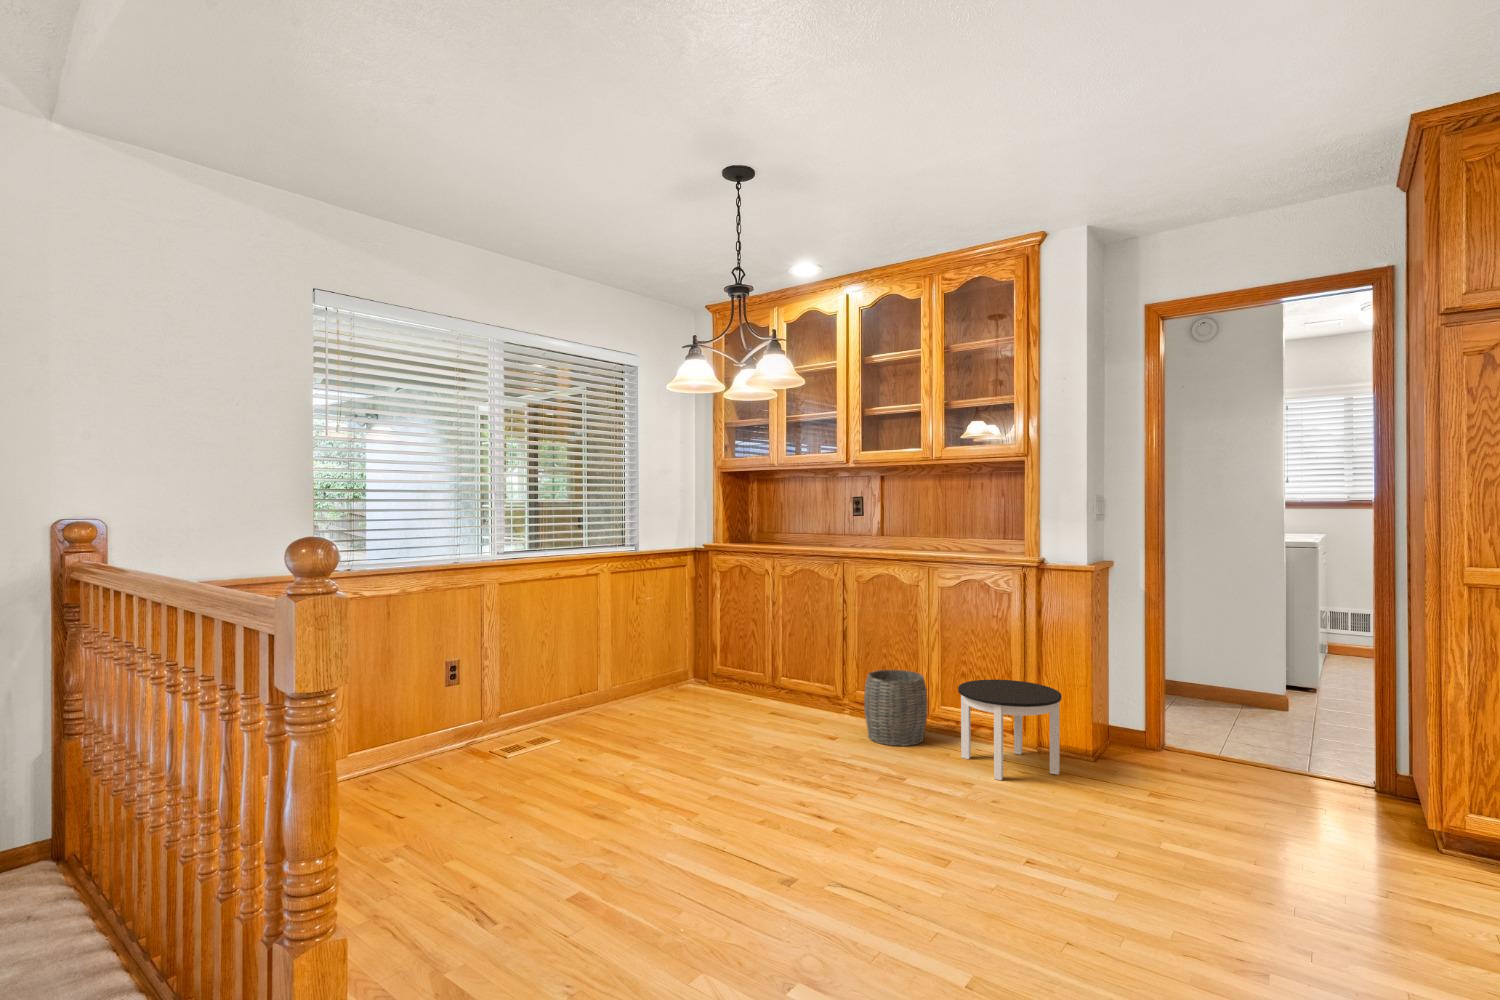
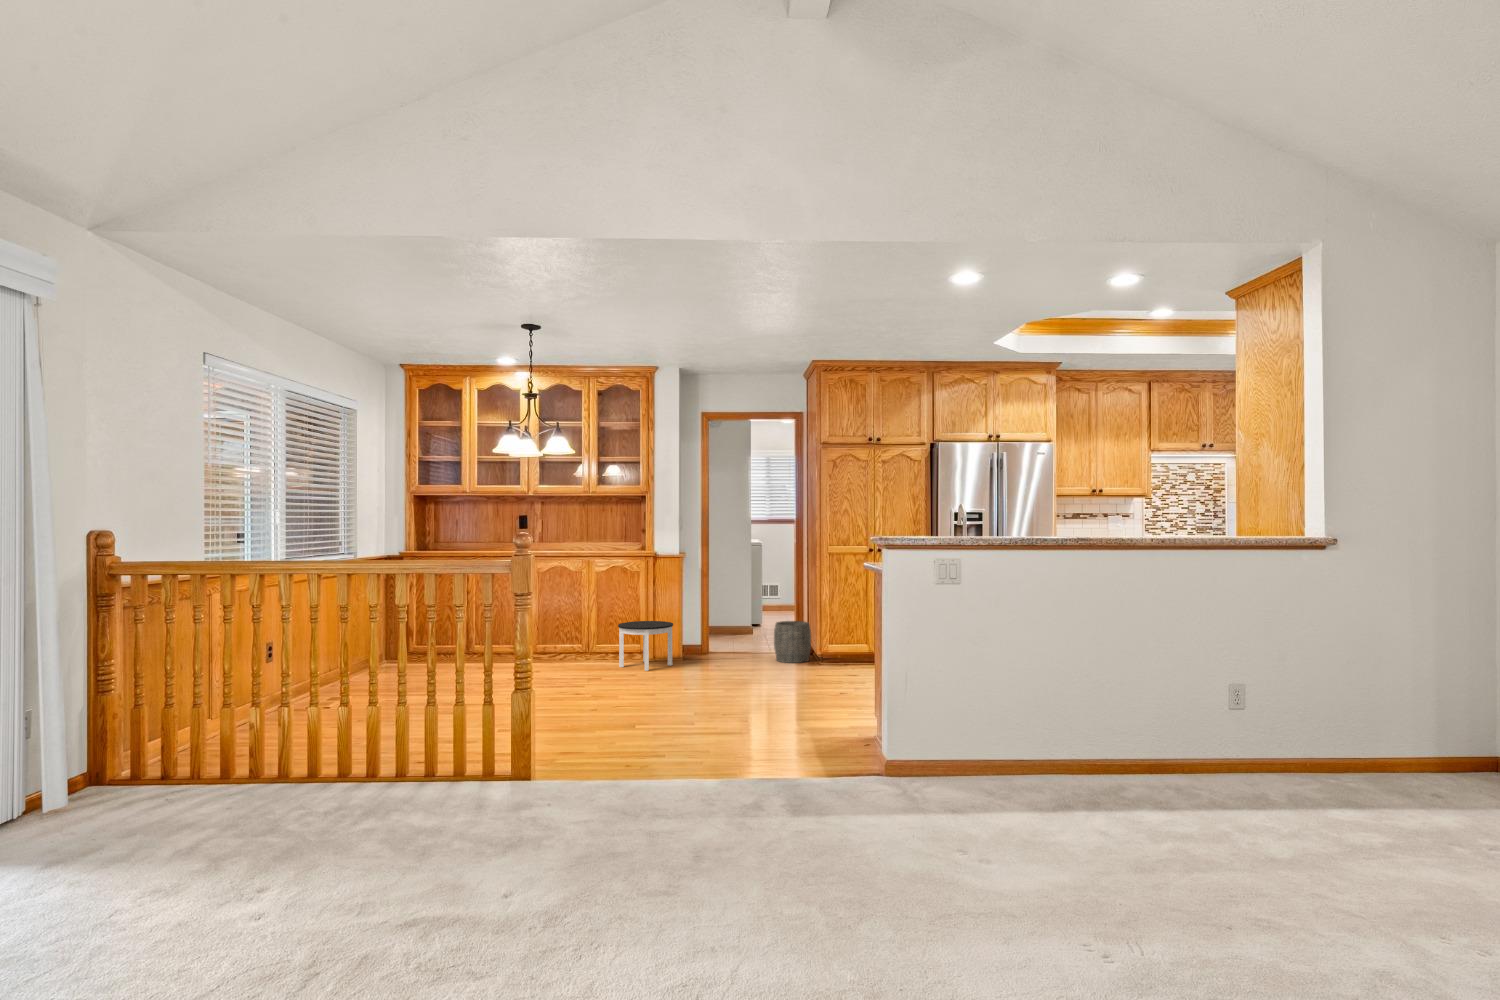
woven basket: present [864,670,928,746] -> present [774,621,811,663]

